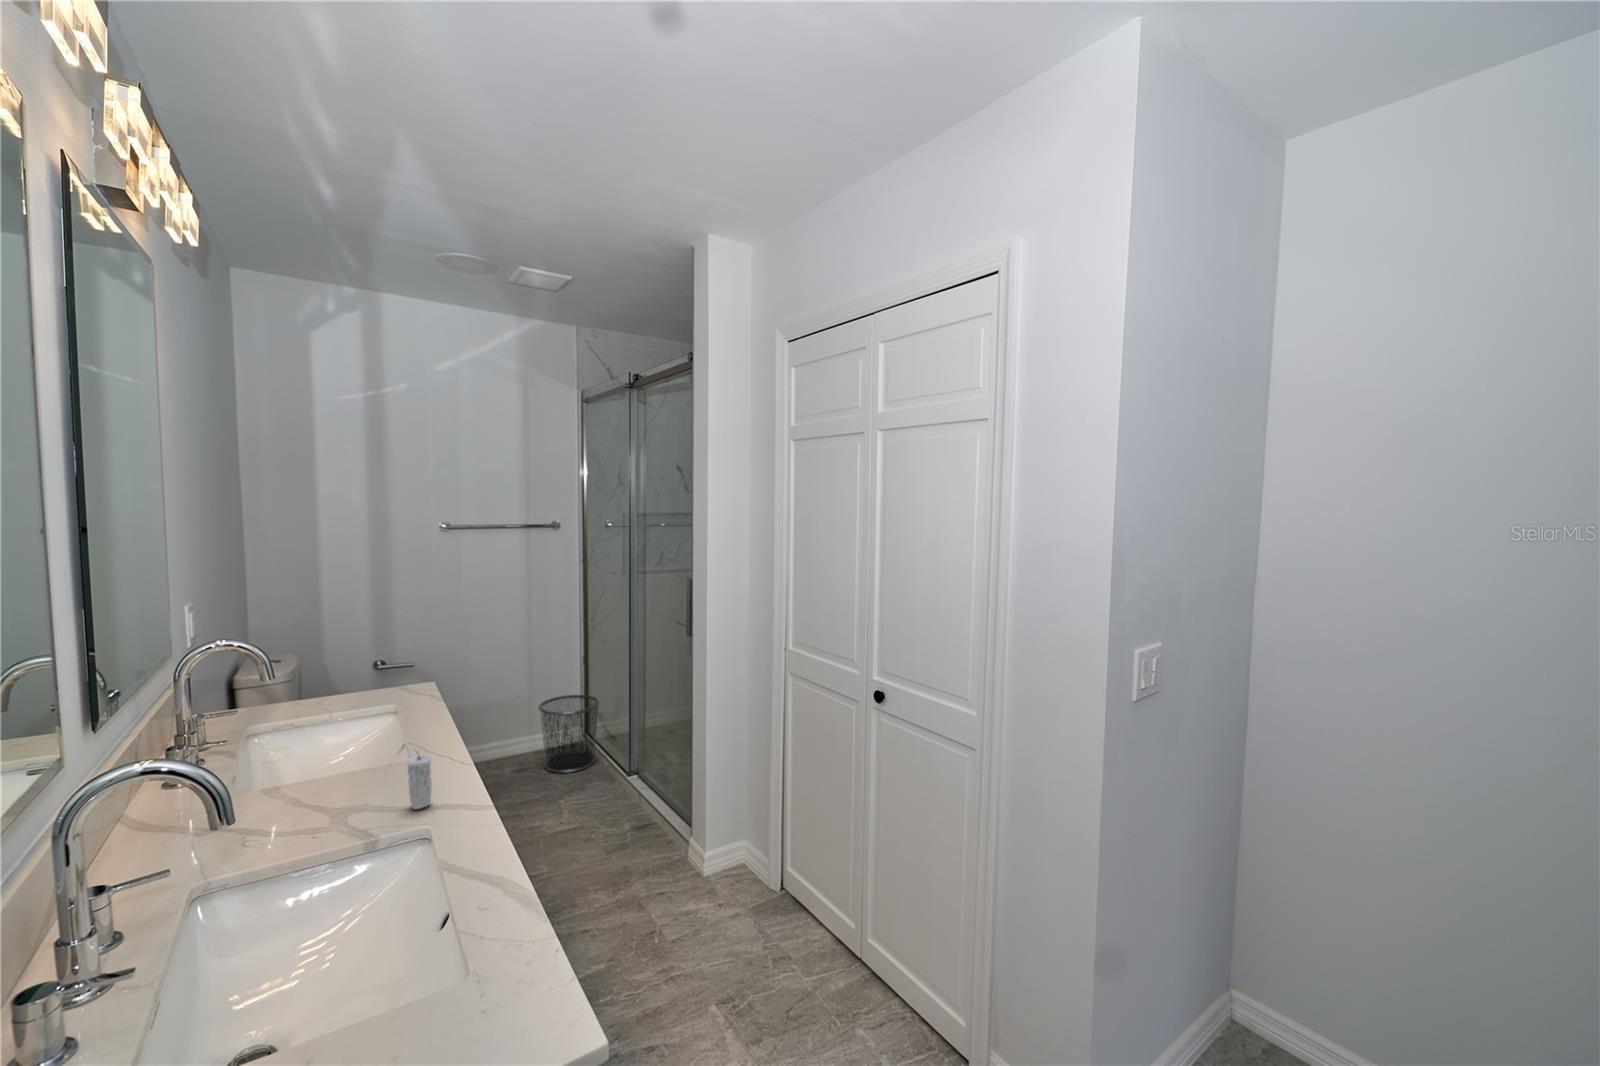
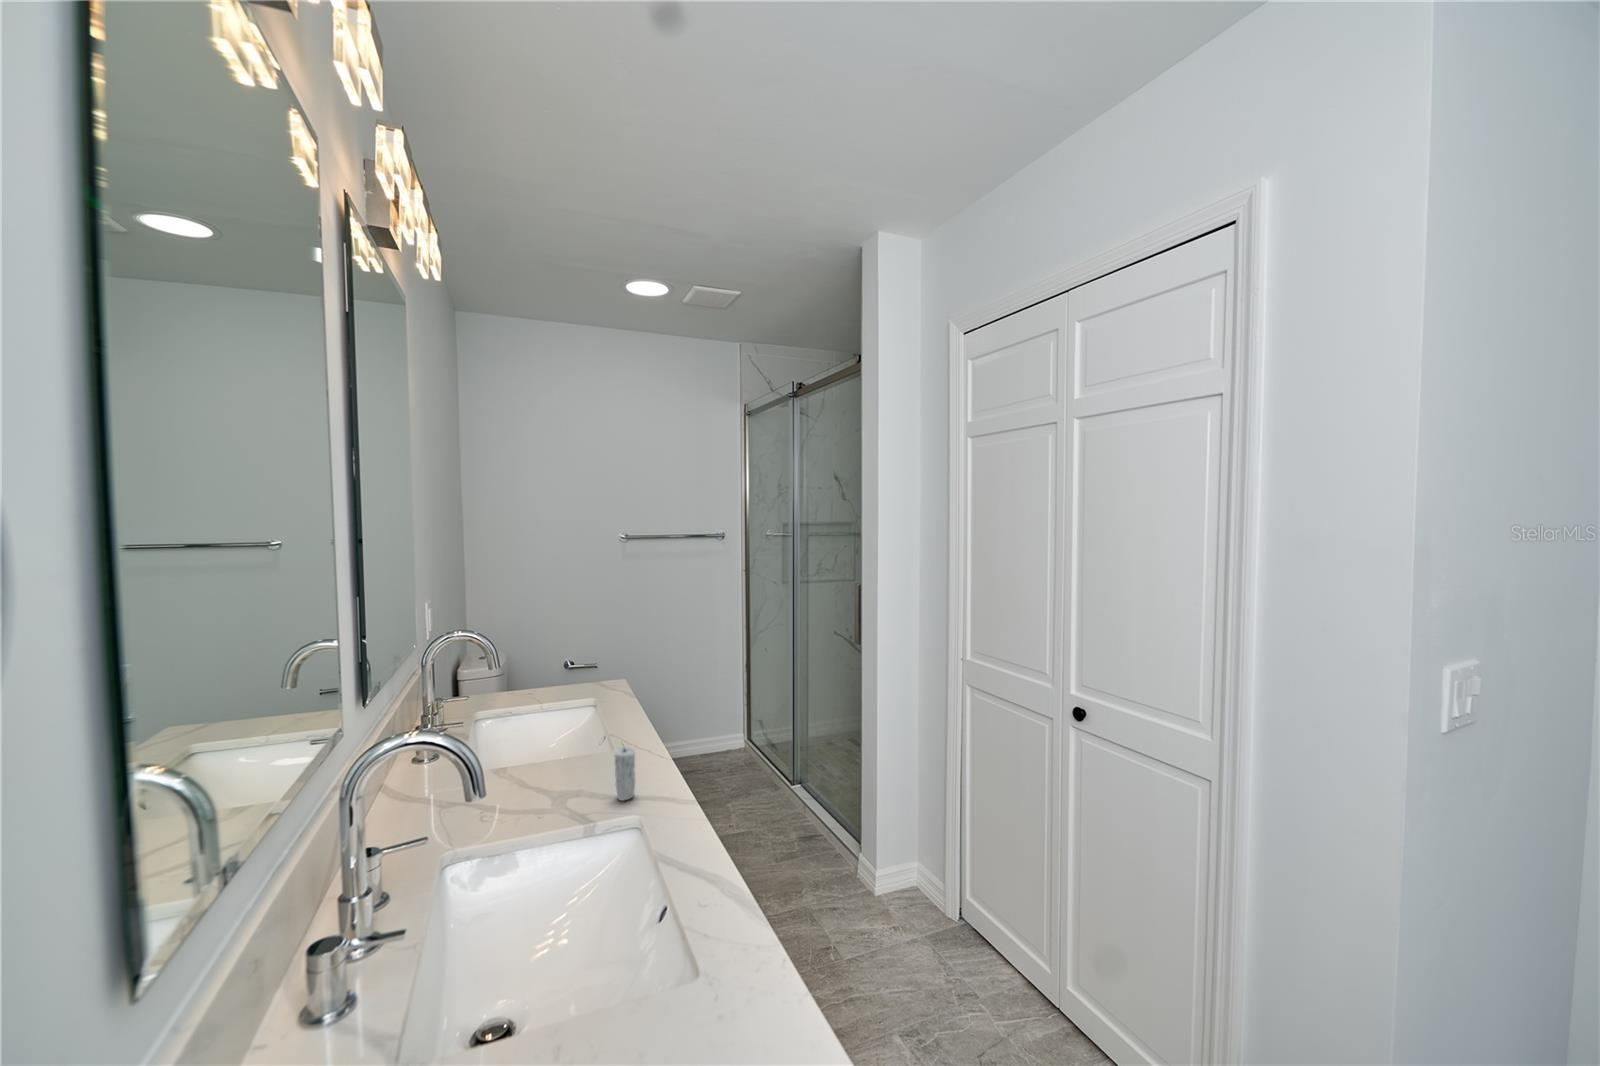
waste bin: present [539,695,599,773] -> none [706,701,763,777]

